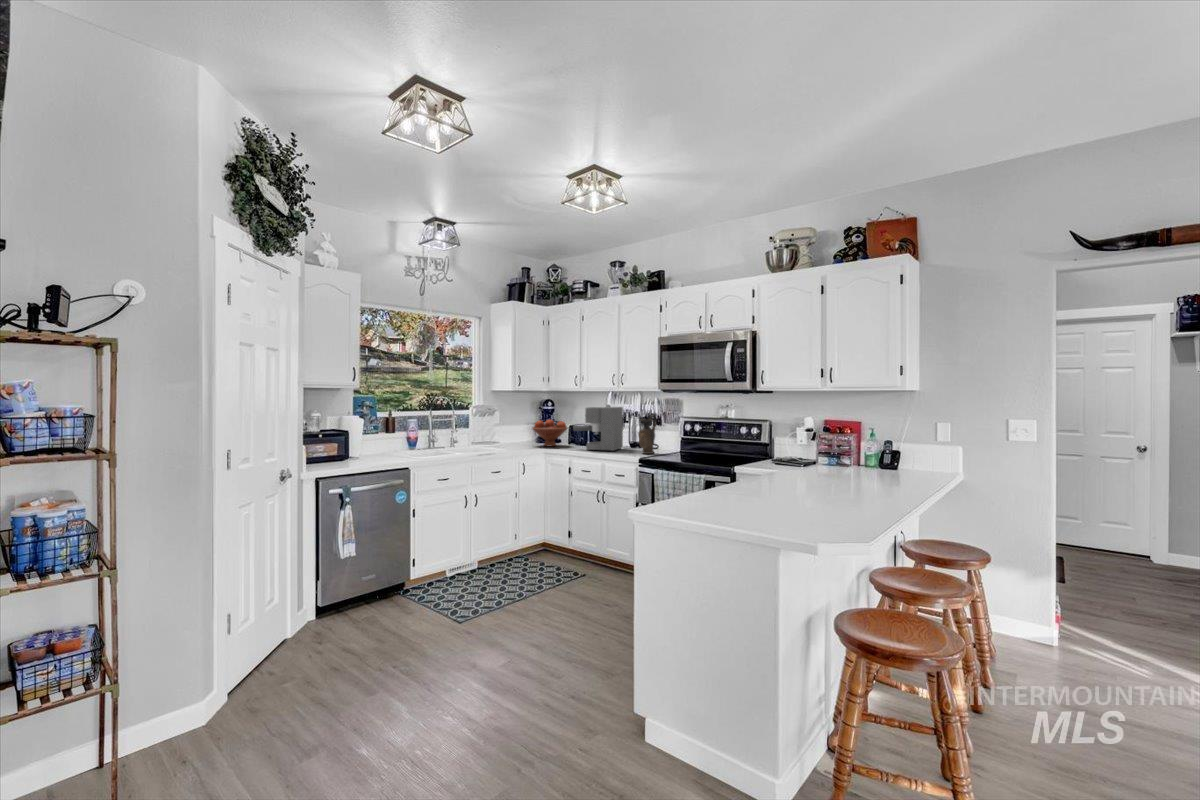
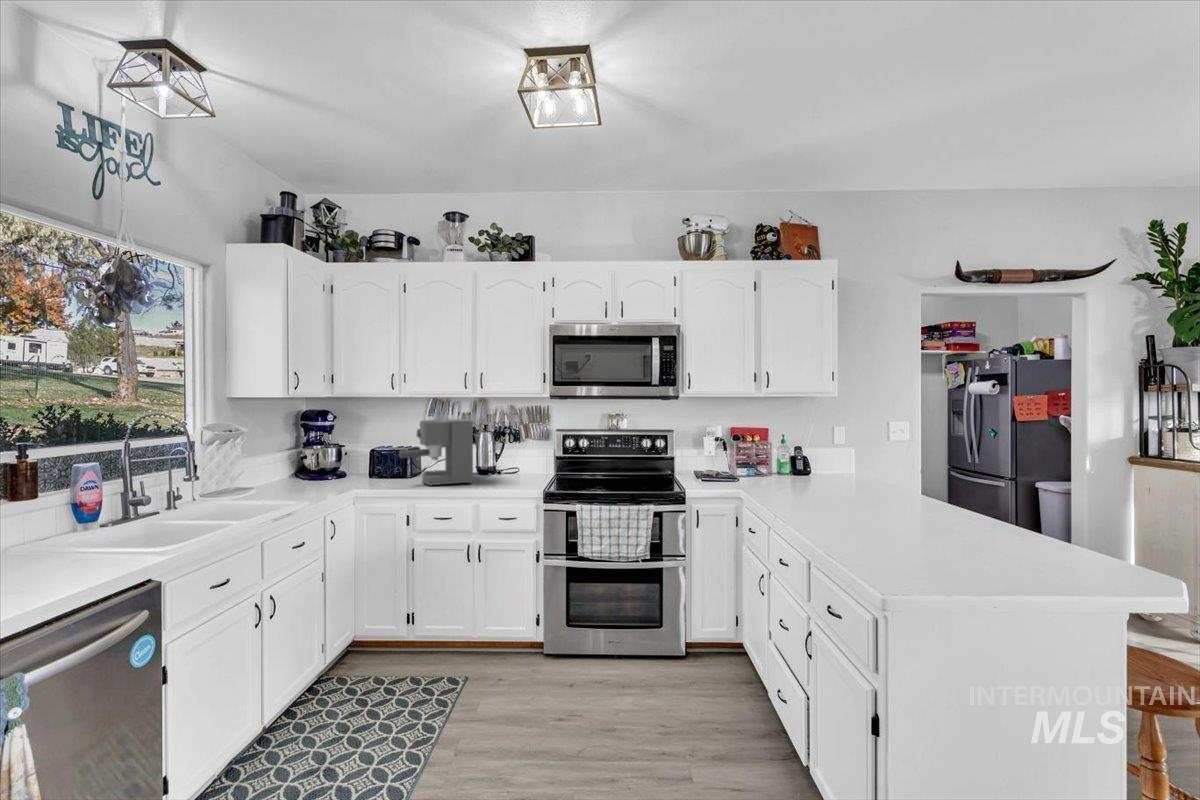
ceramic pitcher: present [638,414,657,454] -> none [509,428,530,482]
fruit bowl: present [533,420,567,446] -> none [317,442,378,486]

